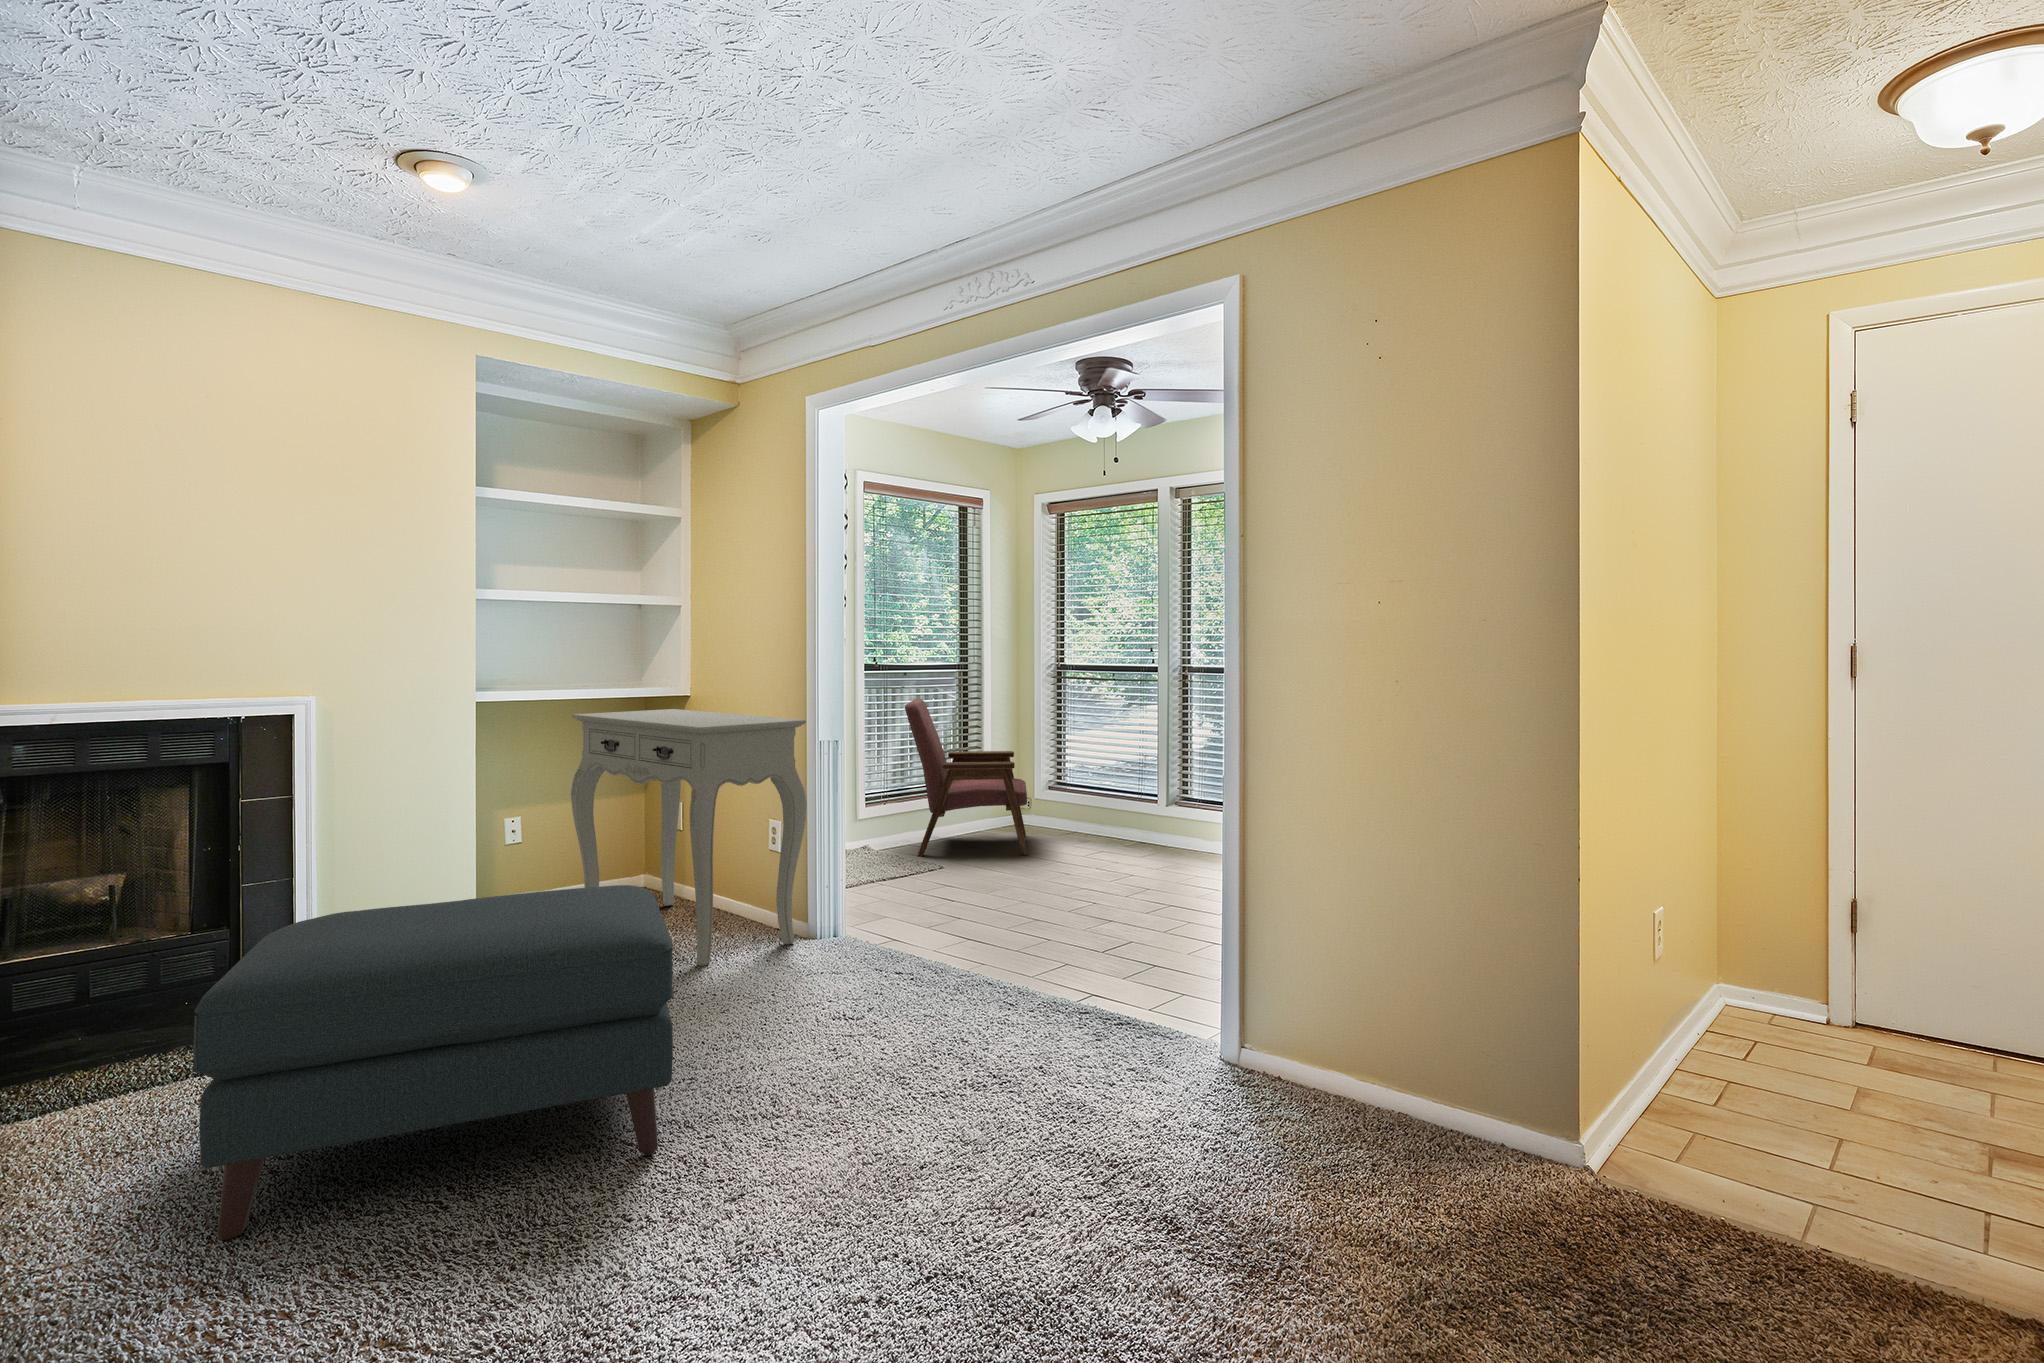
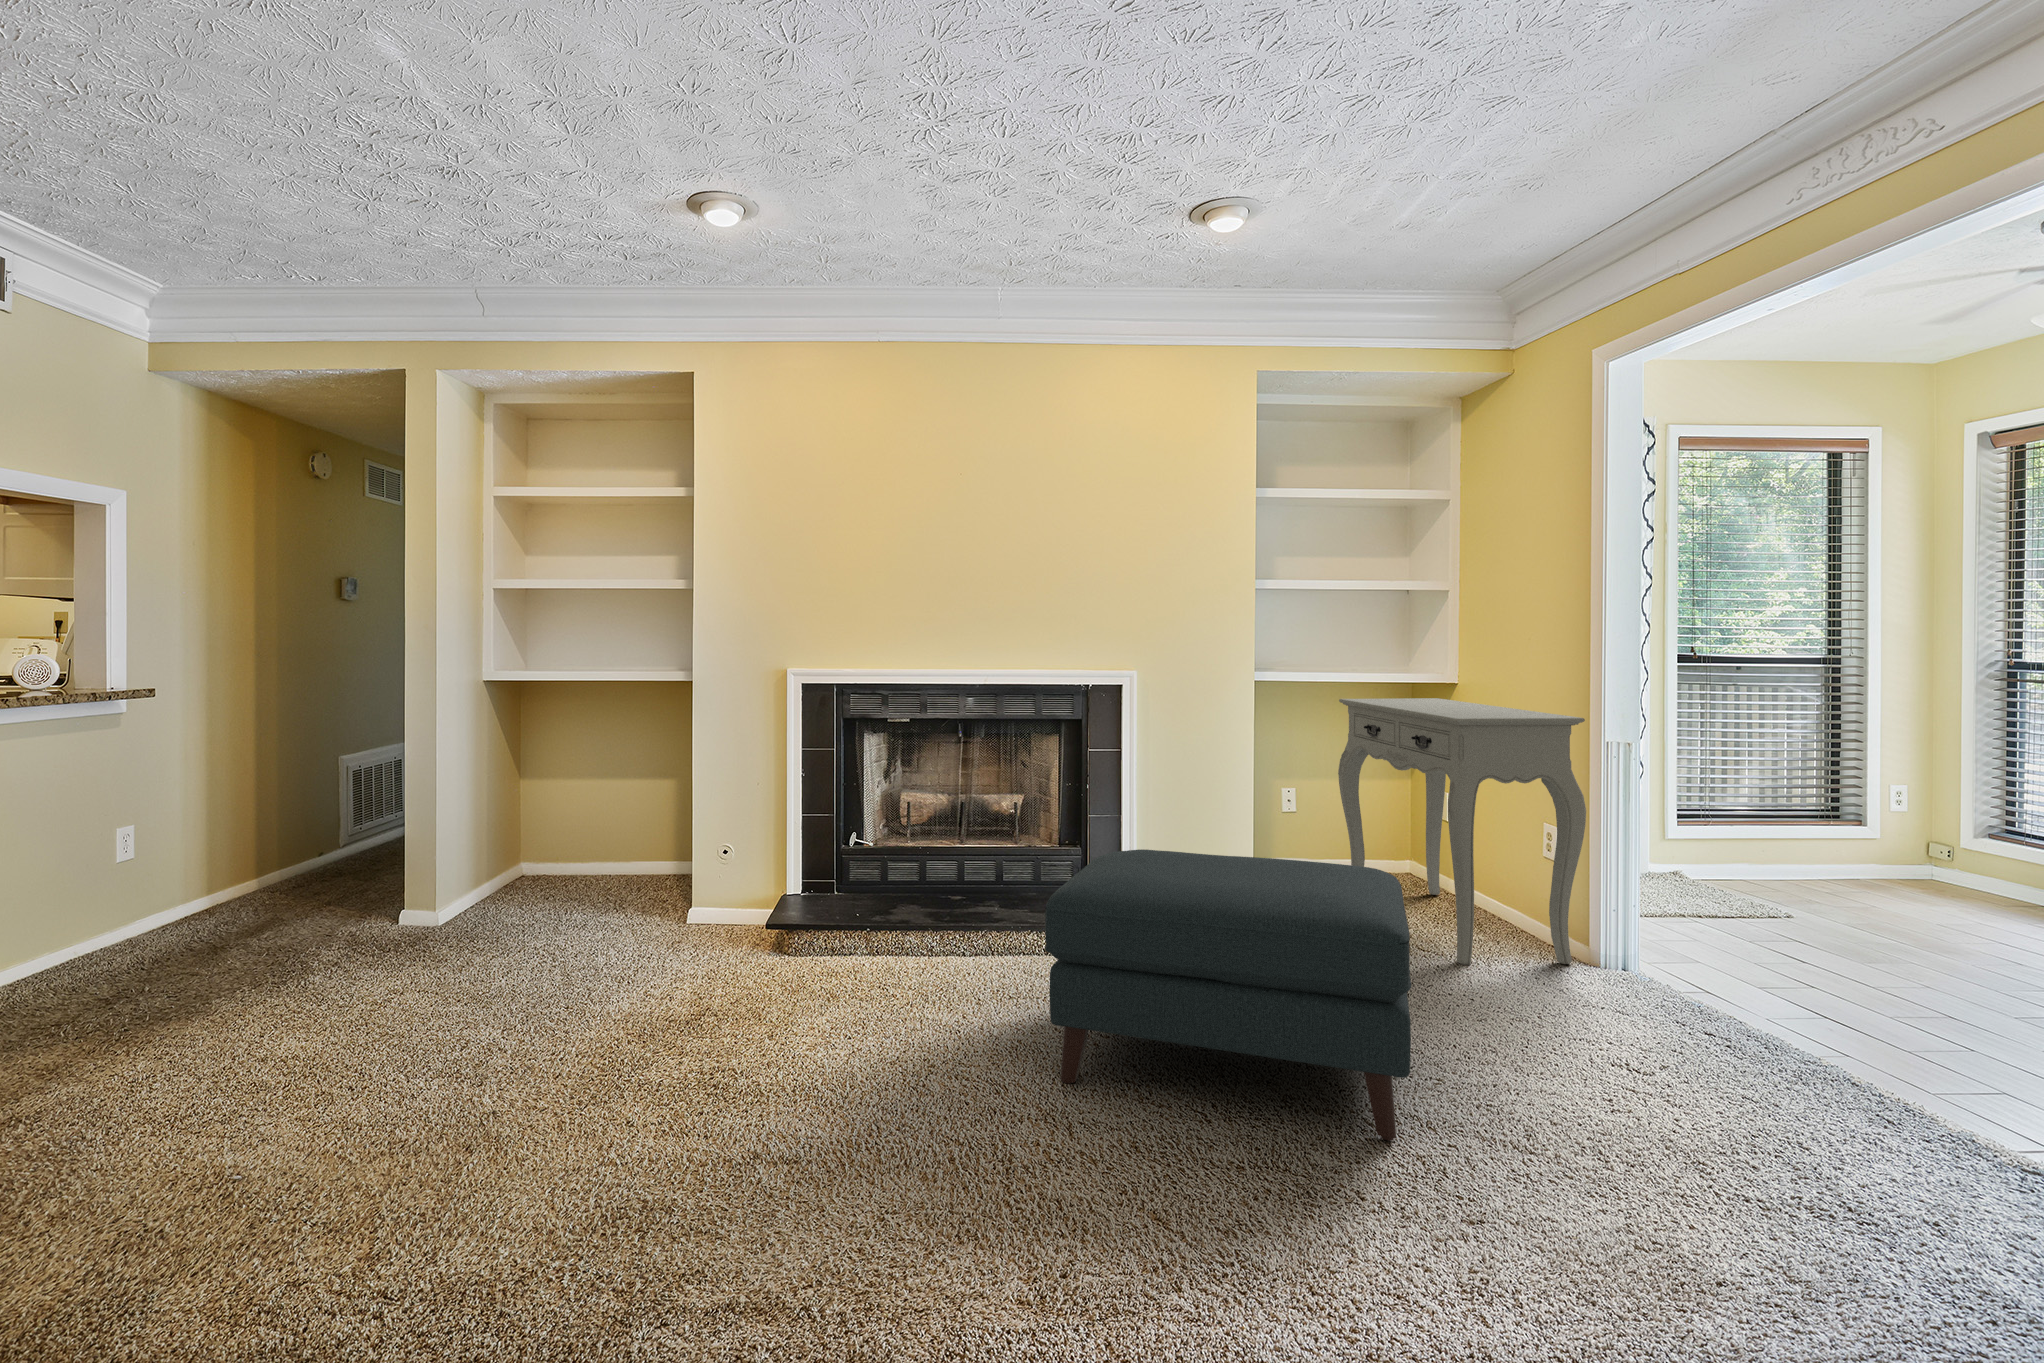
armchair: present [905,699,1028,856] -> none [1733,701,1945,922]

